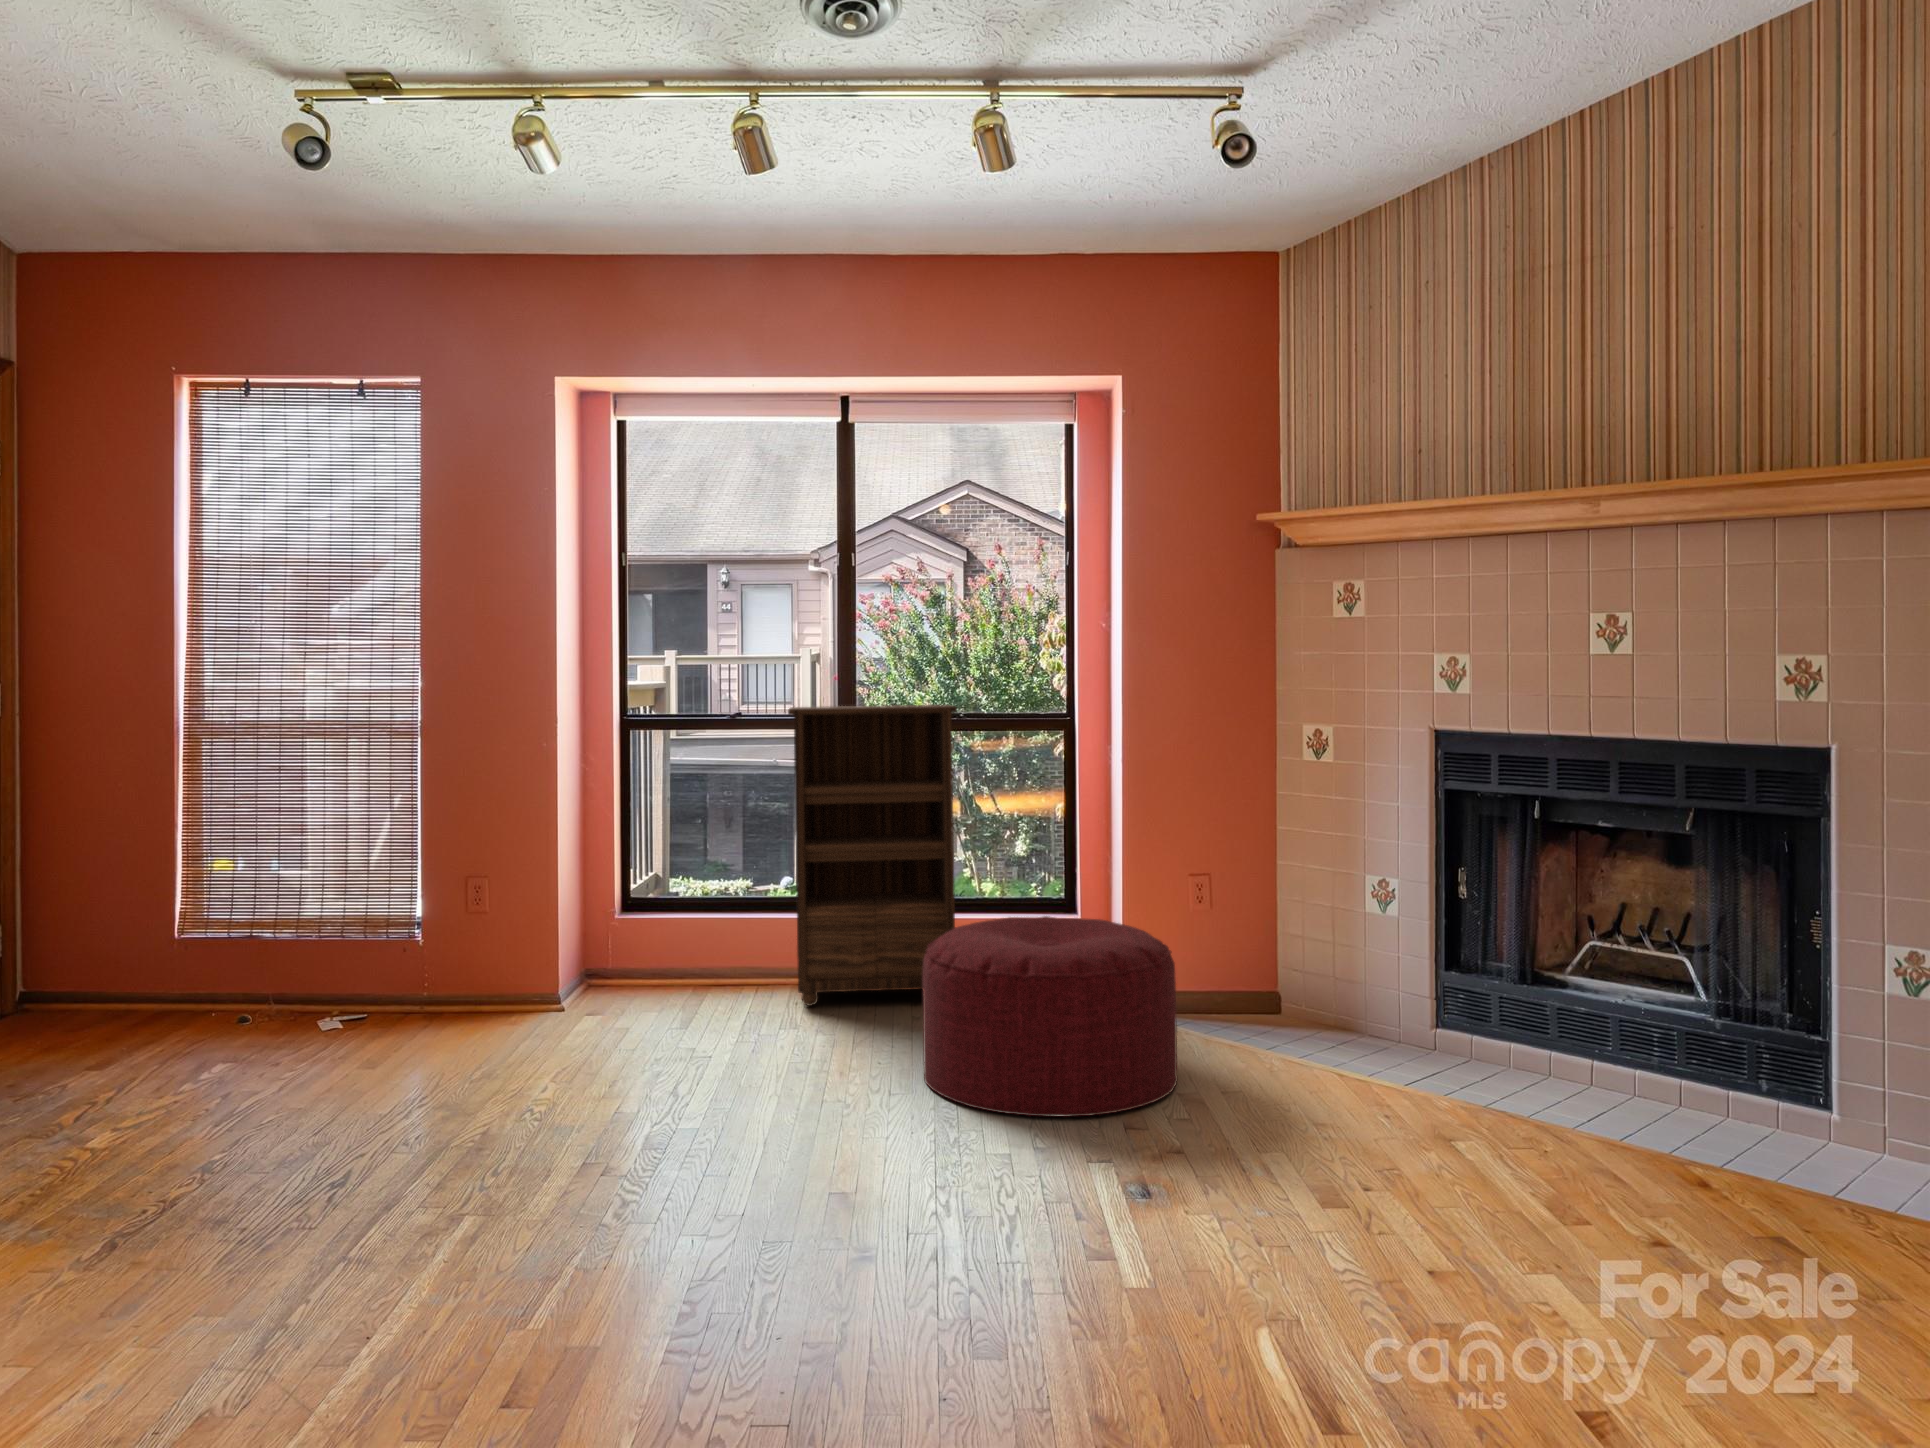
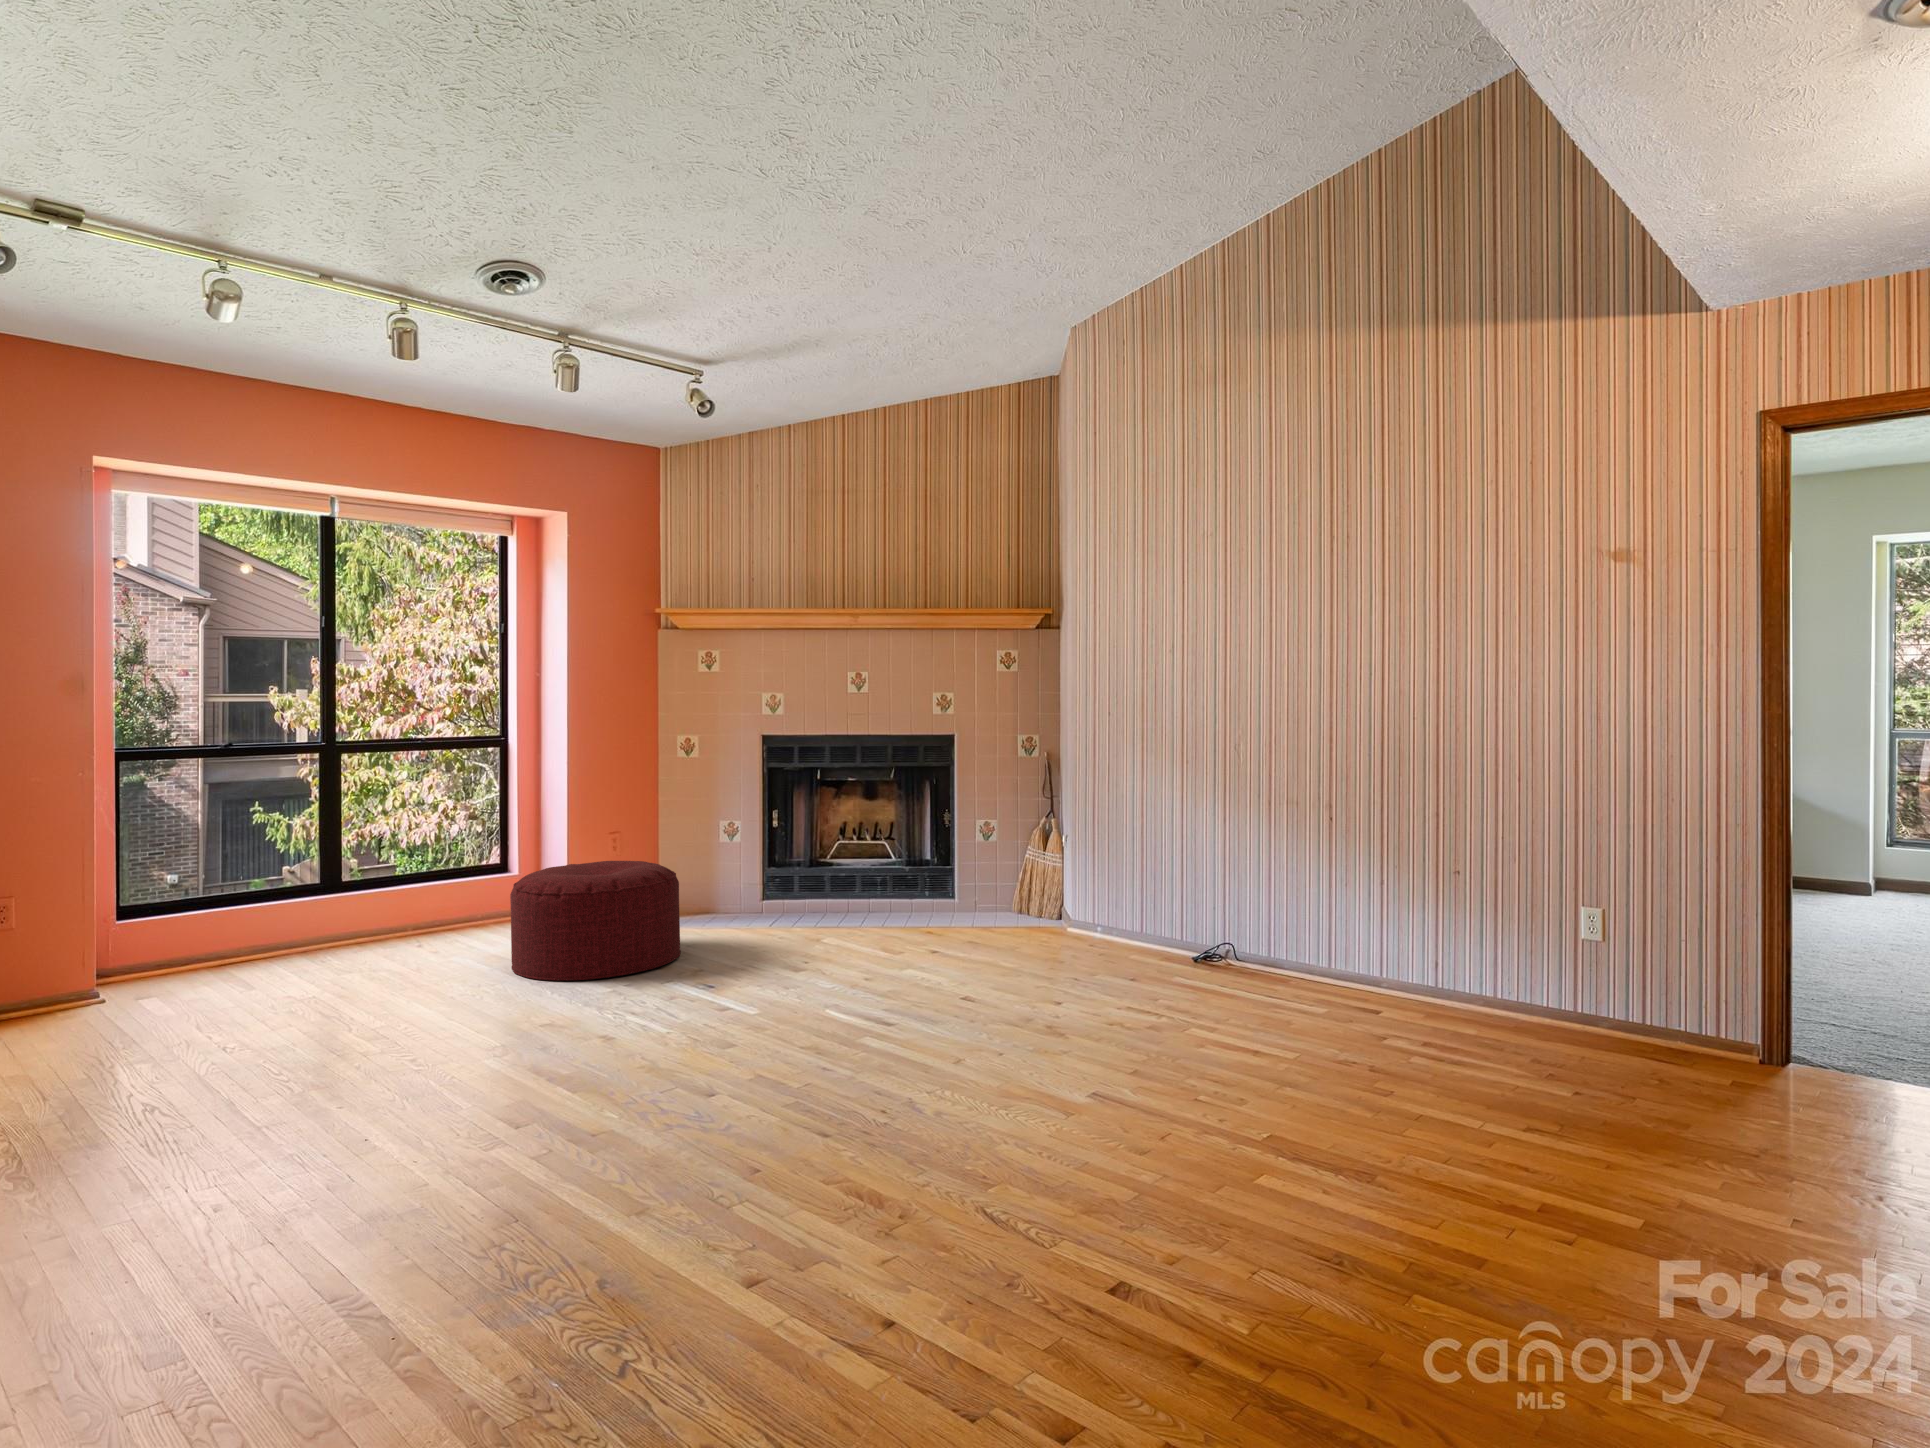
bookshelf: present [788,705,957,1006] -> none [306,730,466,966]

